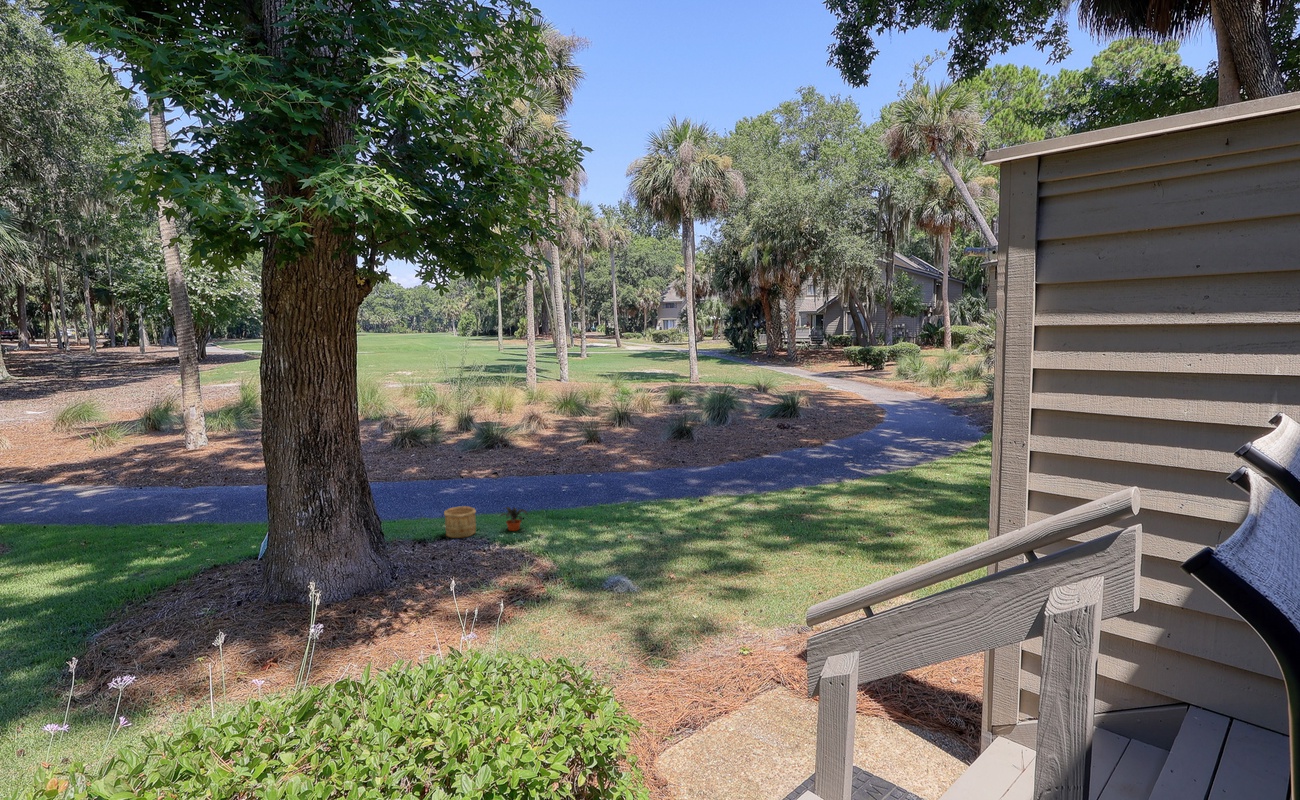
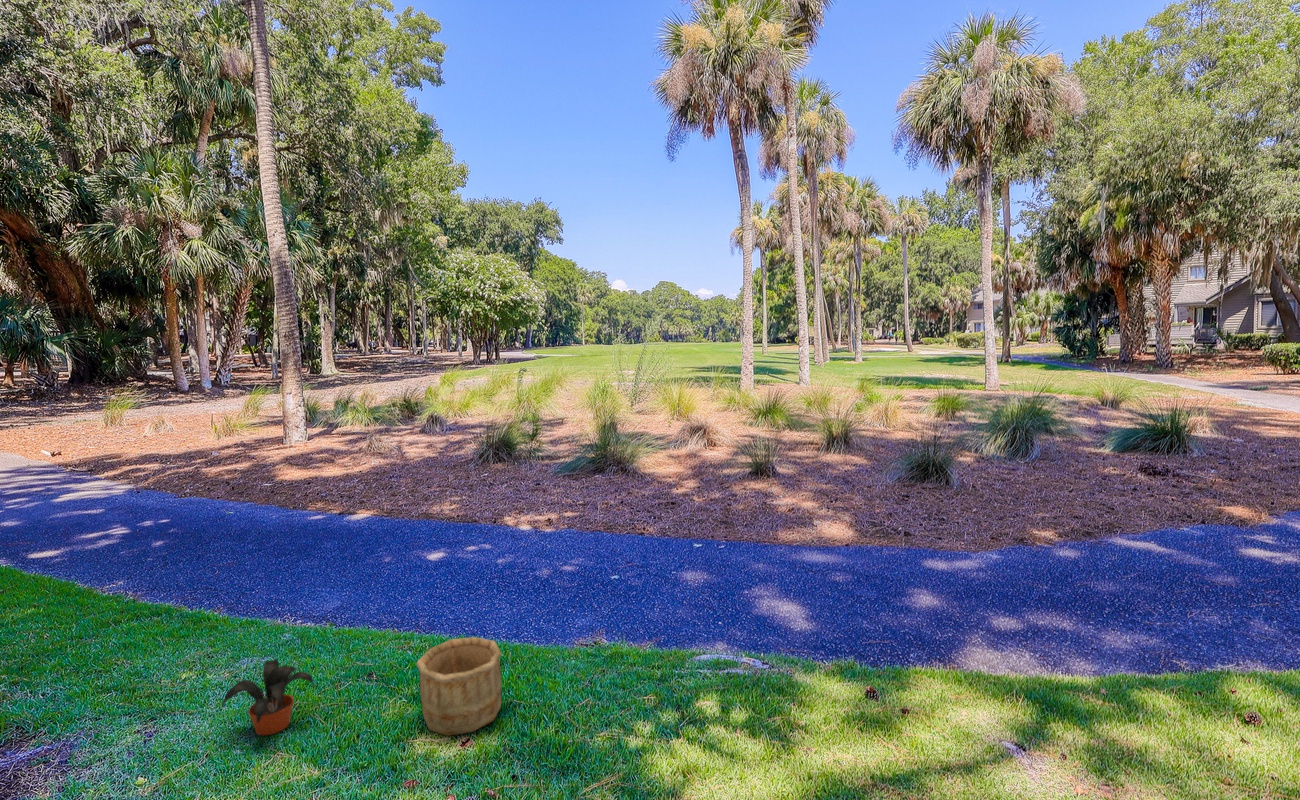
wooden bucket: present [444,506,476,538] -> present [416,637,502,736]

